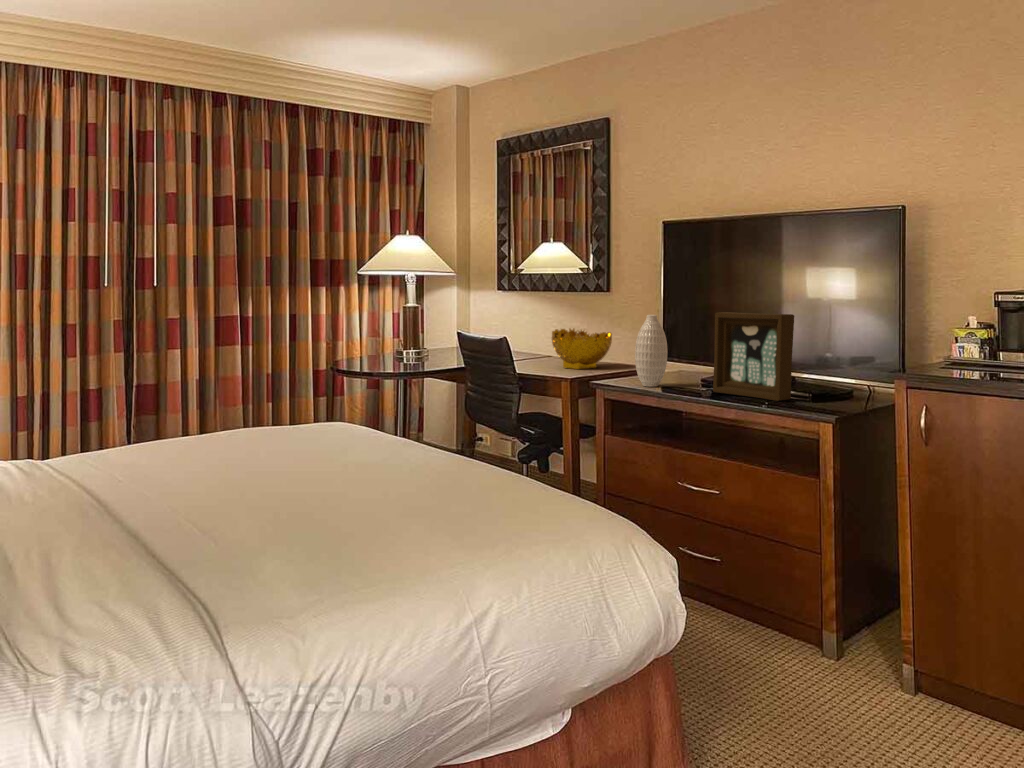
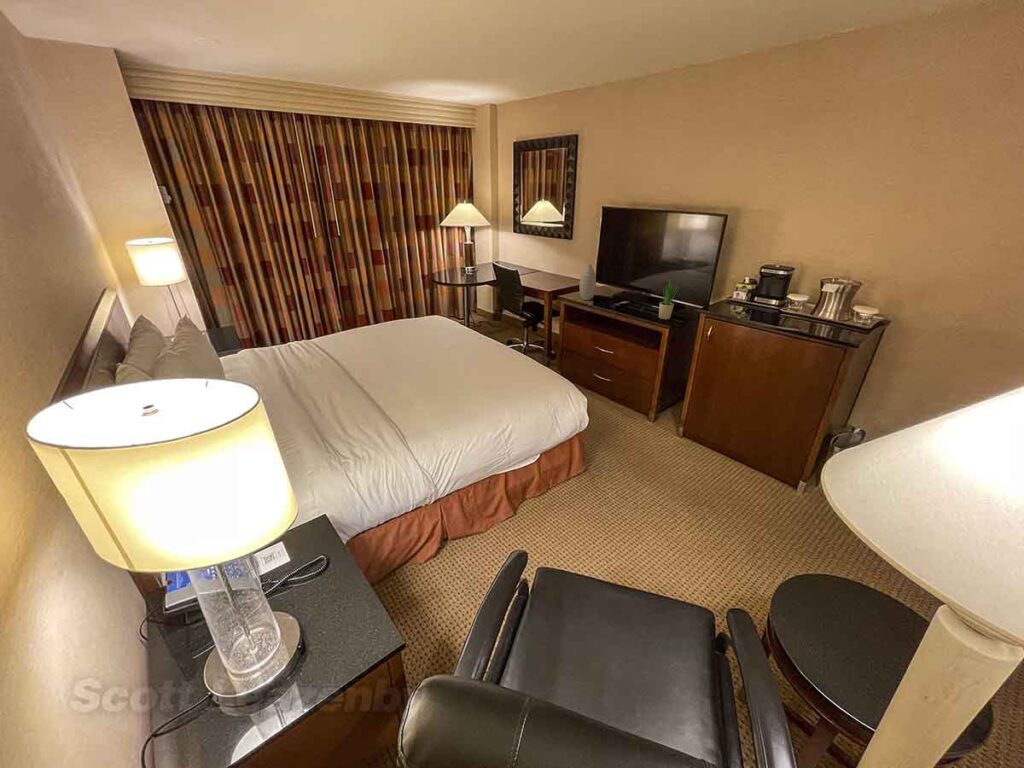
picture frame: present [713,312,794,401] -> none [616,266,659,316]
potted plant: none [802,319,841,404] -> present [659,280,679,319]
decorative bowl: present [552,328,612,369] -> none [539,258,570,281]

